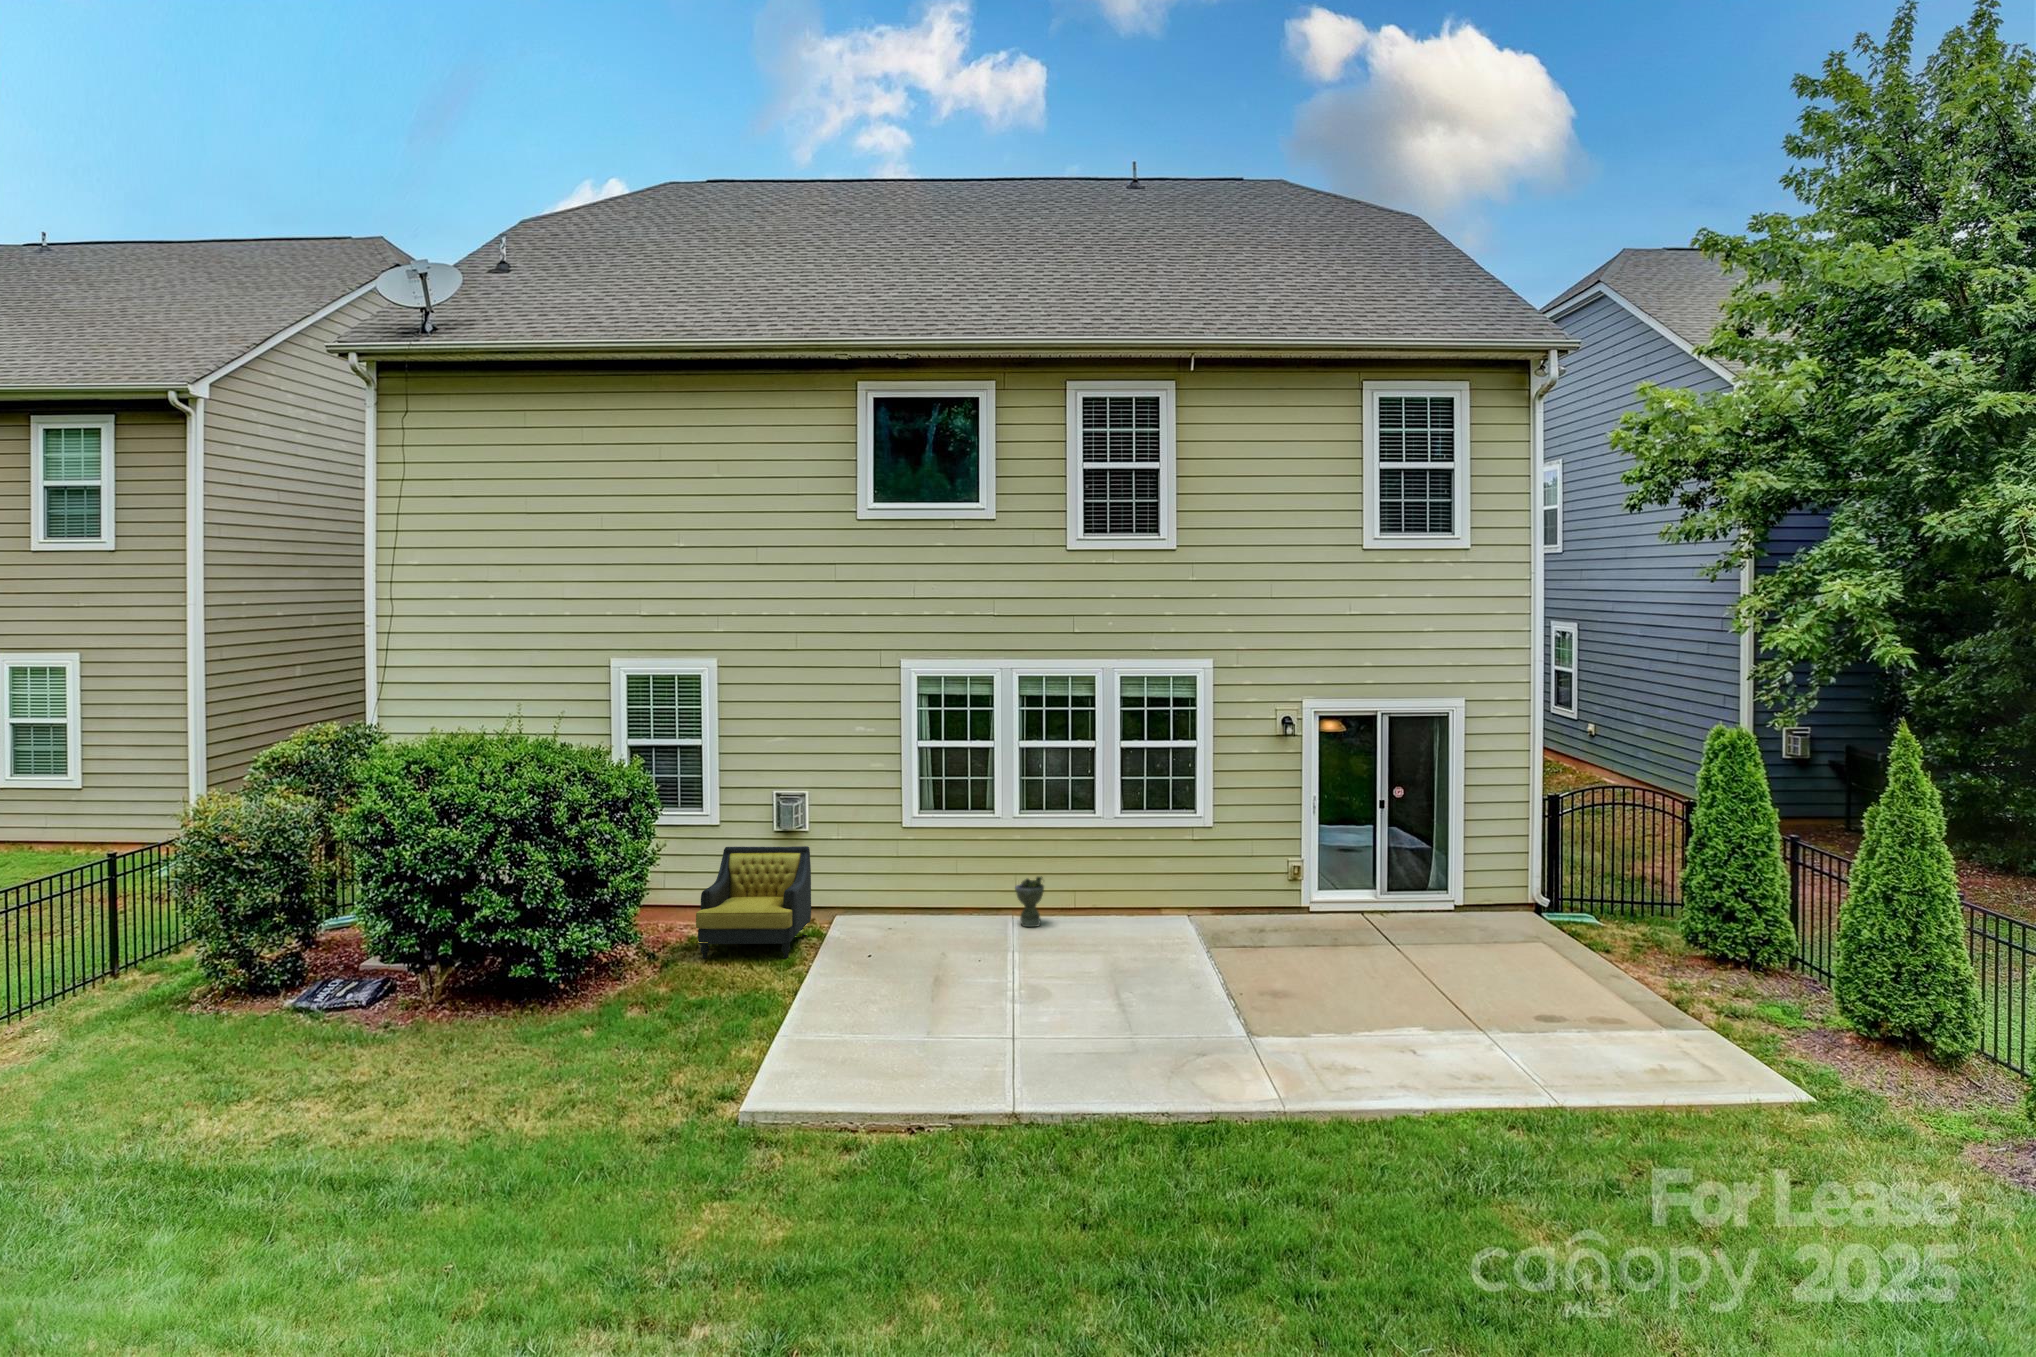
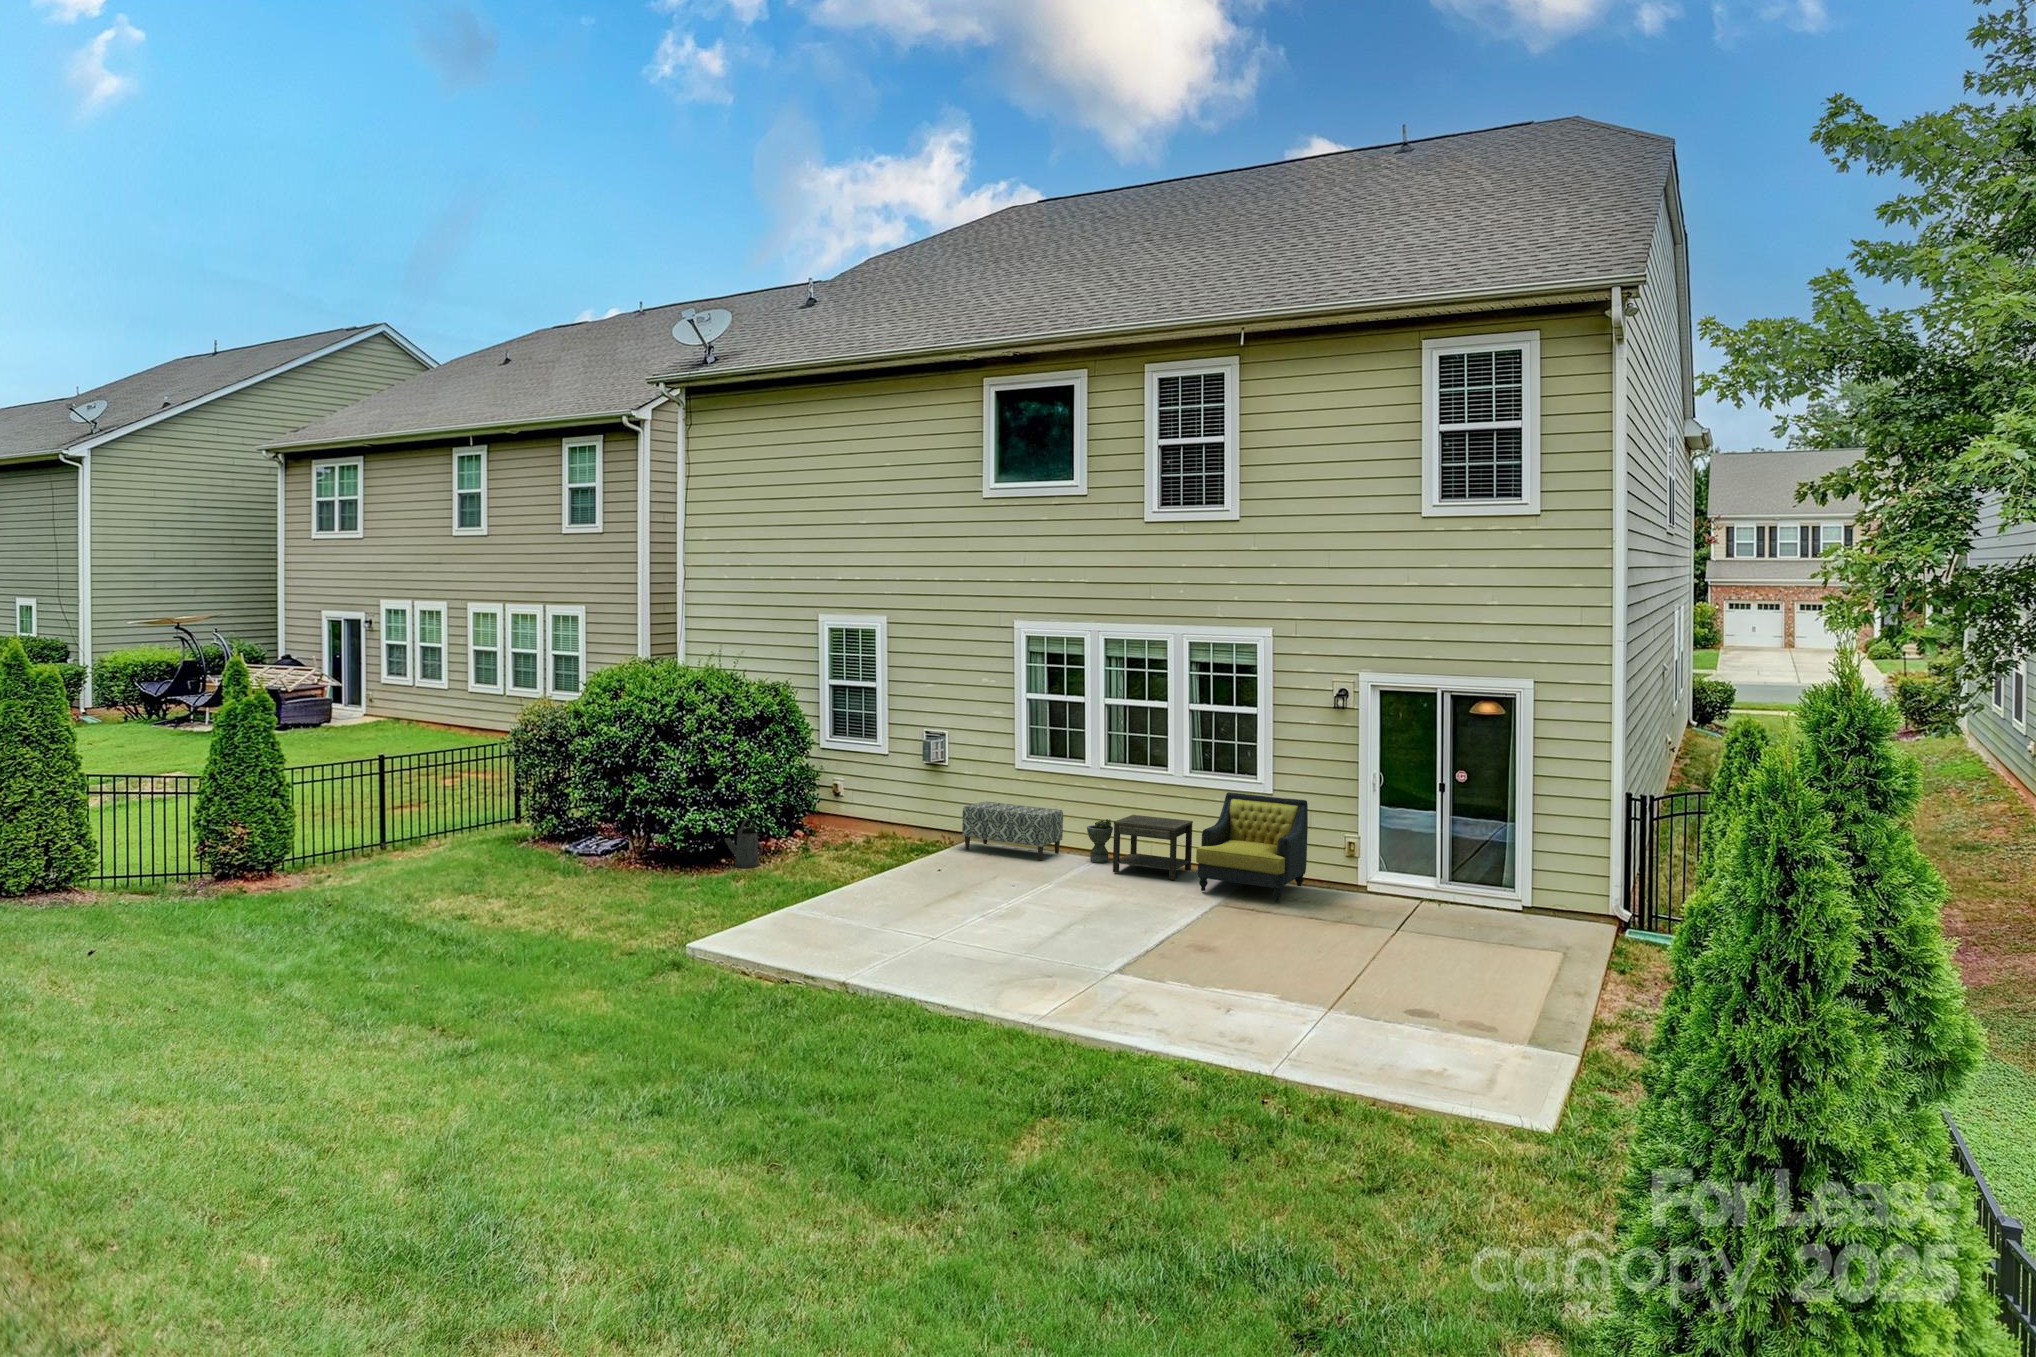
armchair: present [696,846,811,958] -> present [1196,792,1308,902]
side table: none [1063,866,1141,936] -> present [1113,815,1193,880]
bench: none [863,872,976,936] -> present [962,802,1063,860]
watering can: none [547,943,632,1016] -> present [725,819,763,868]

